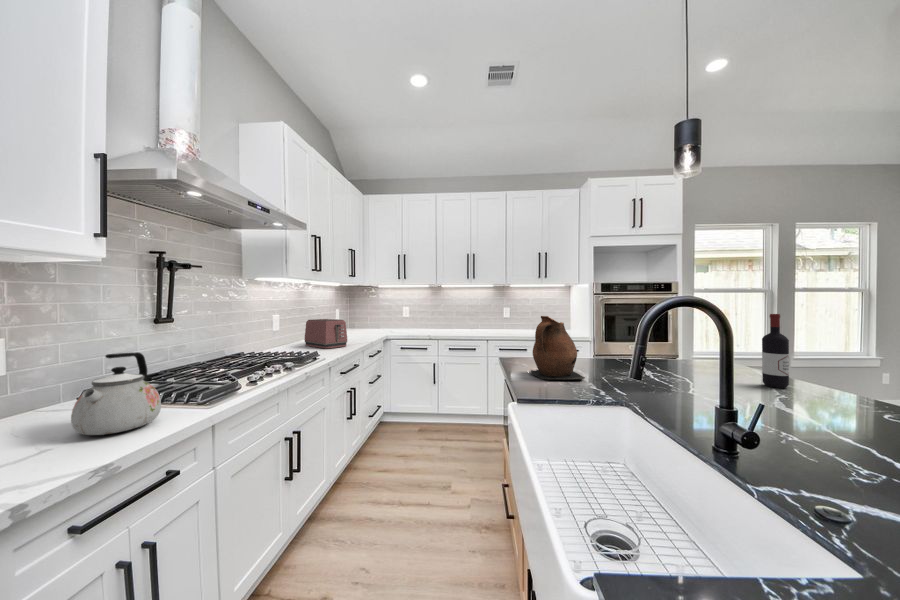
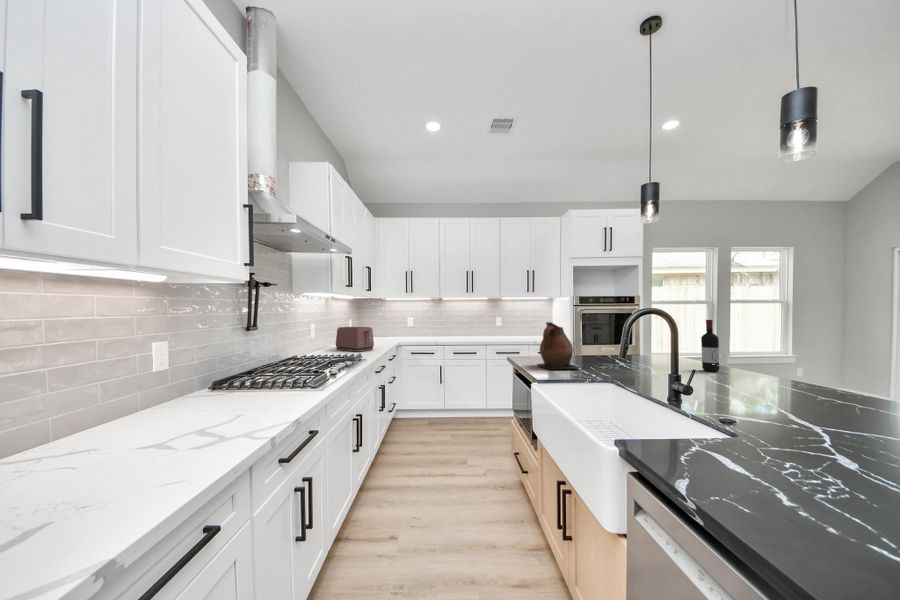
kettle: present [71,352,161,435] -> none [240,349,292,406]

